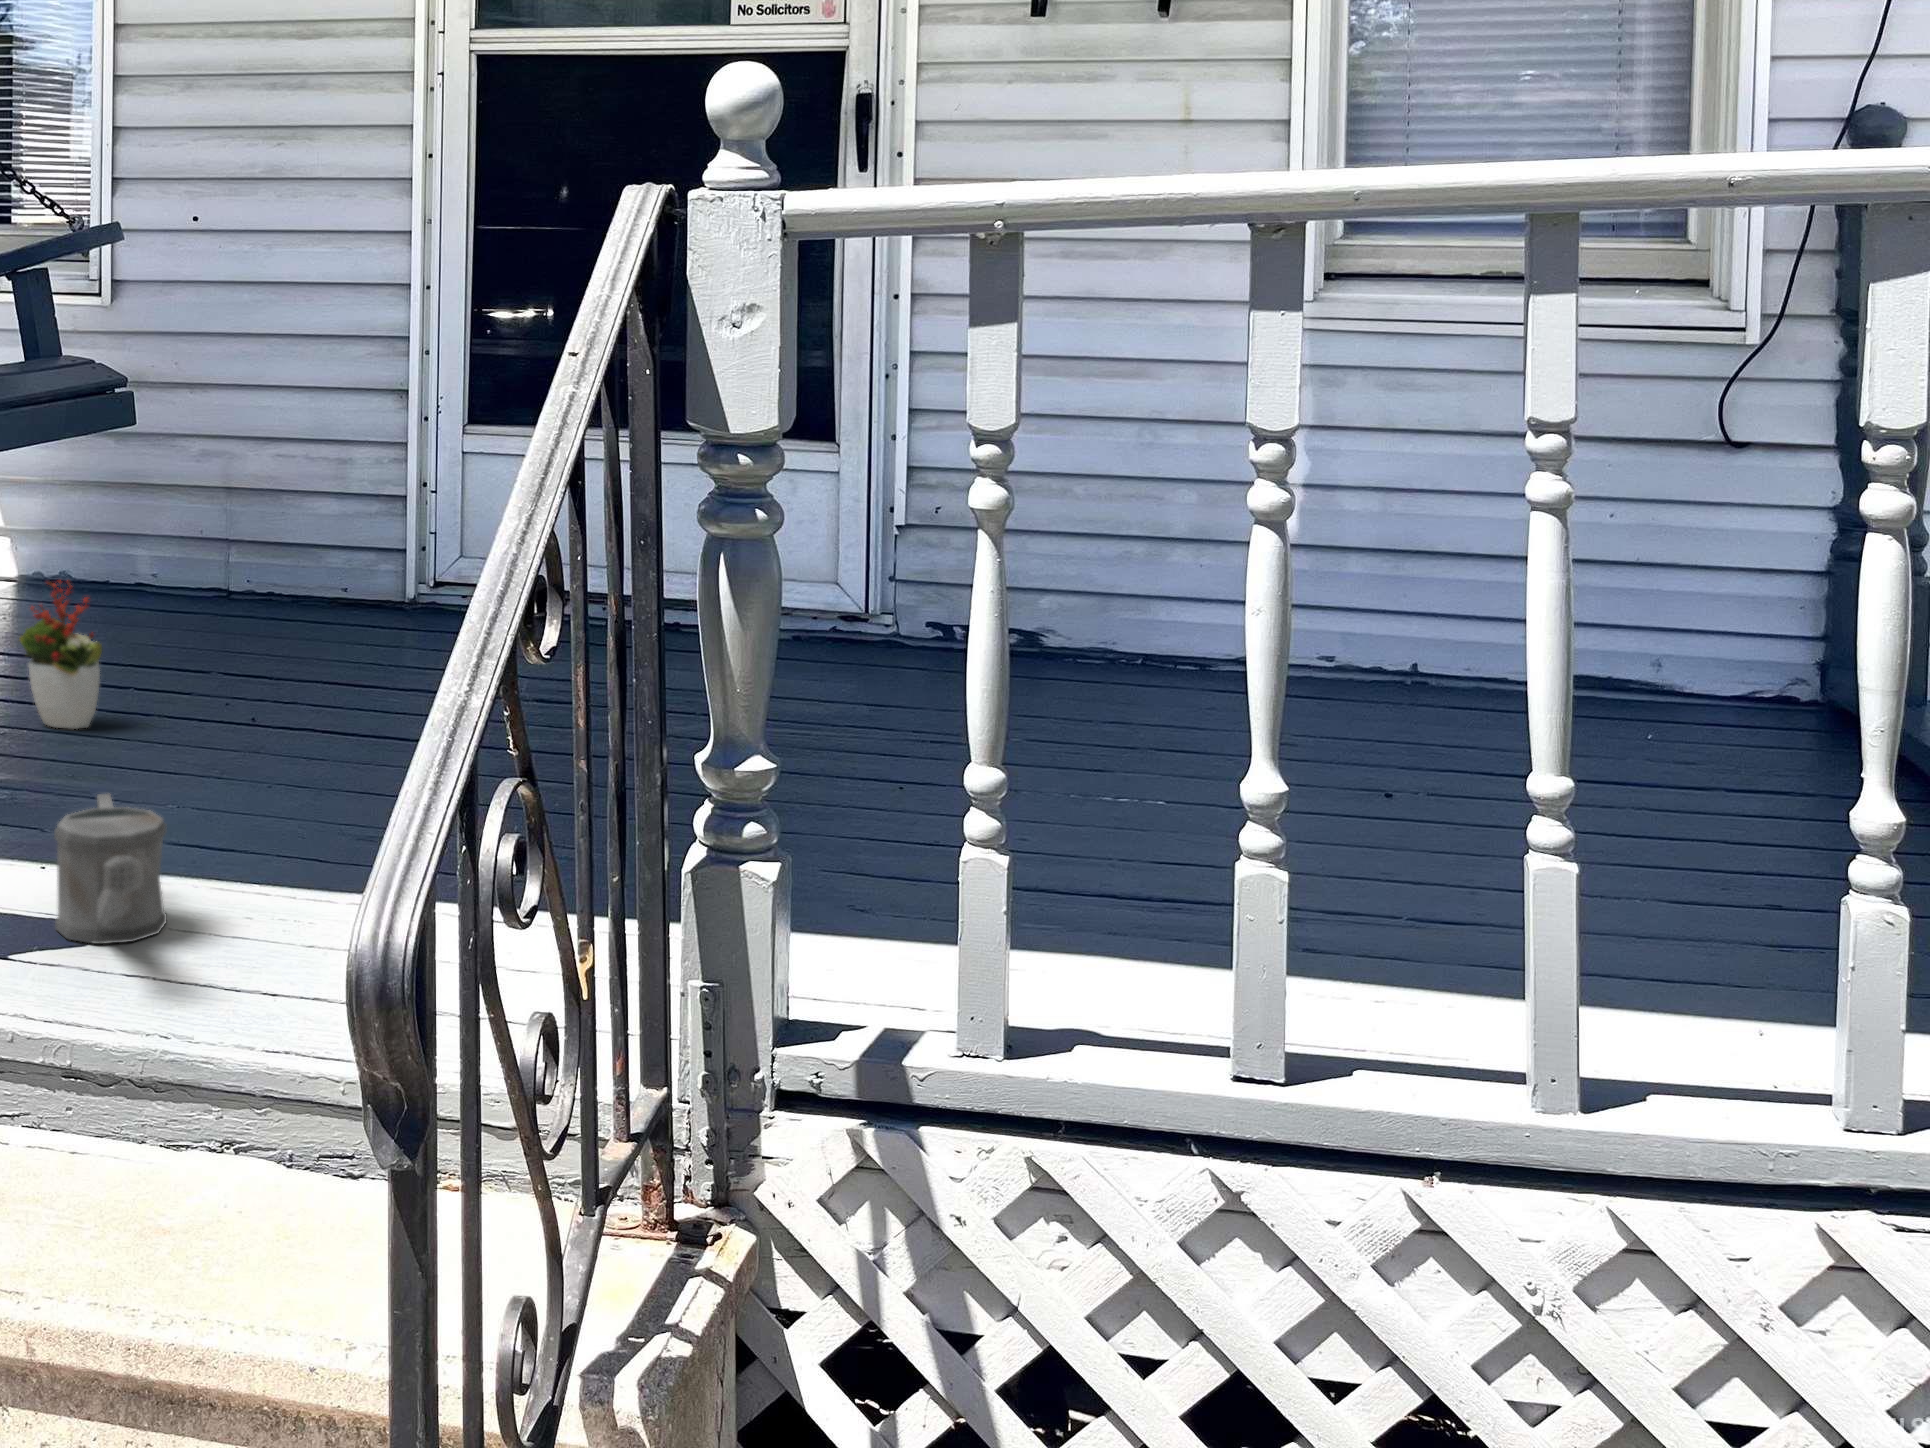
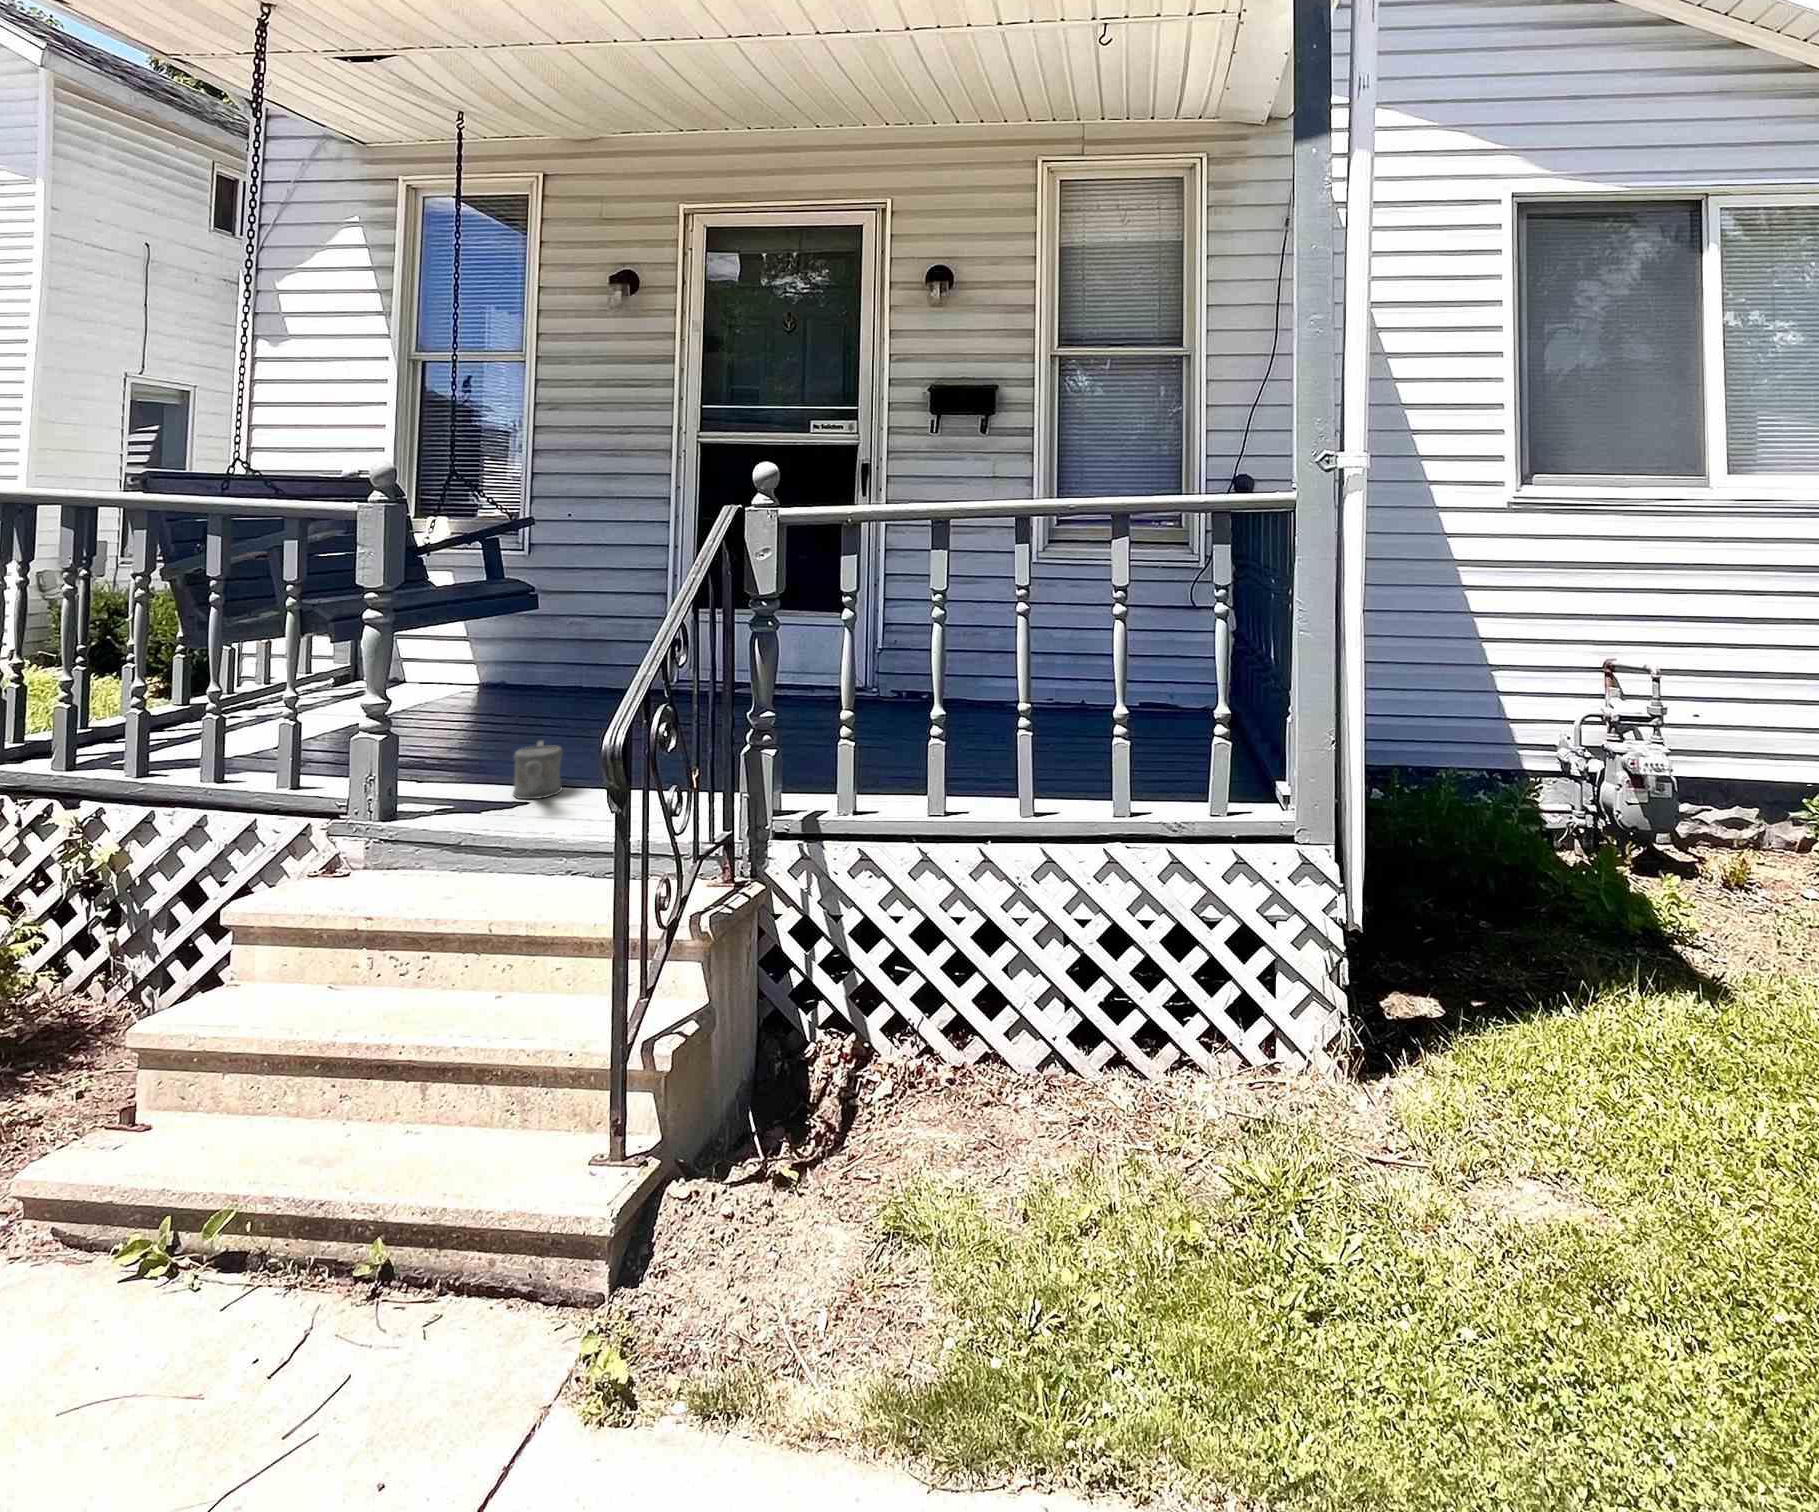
decorative plant: present [19,580,102,729] -> none [531,654,569,720]

